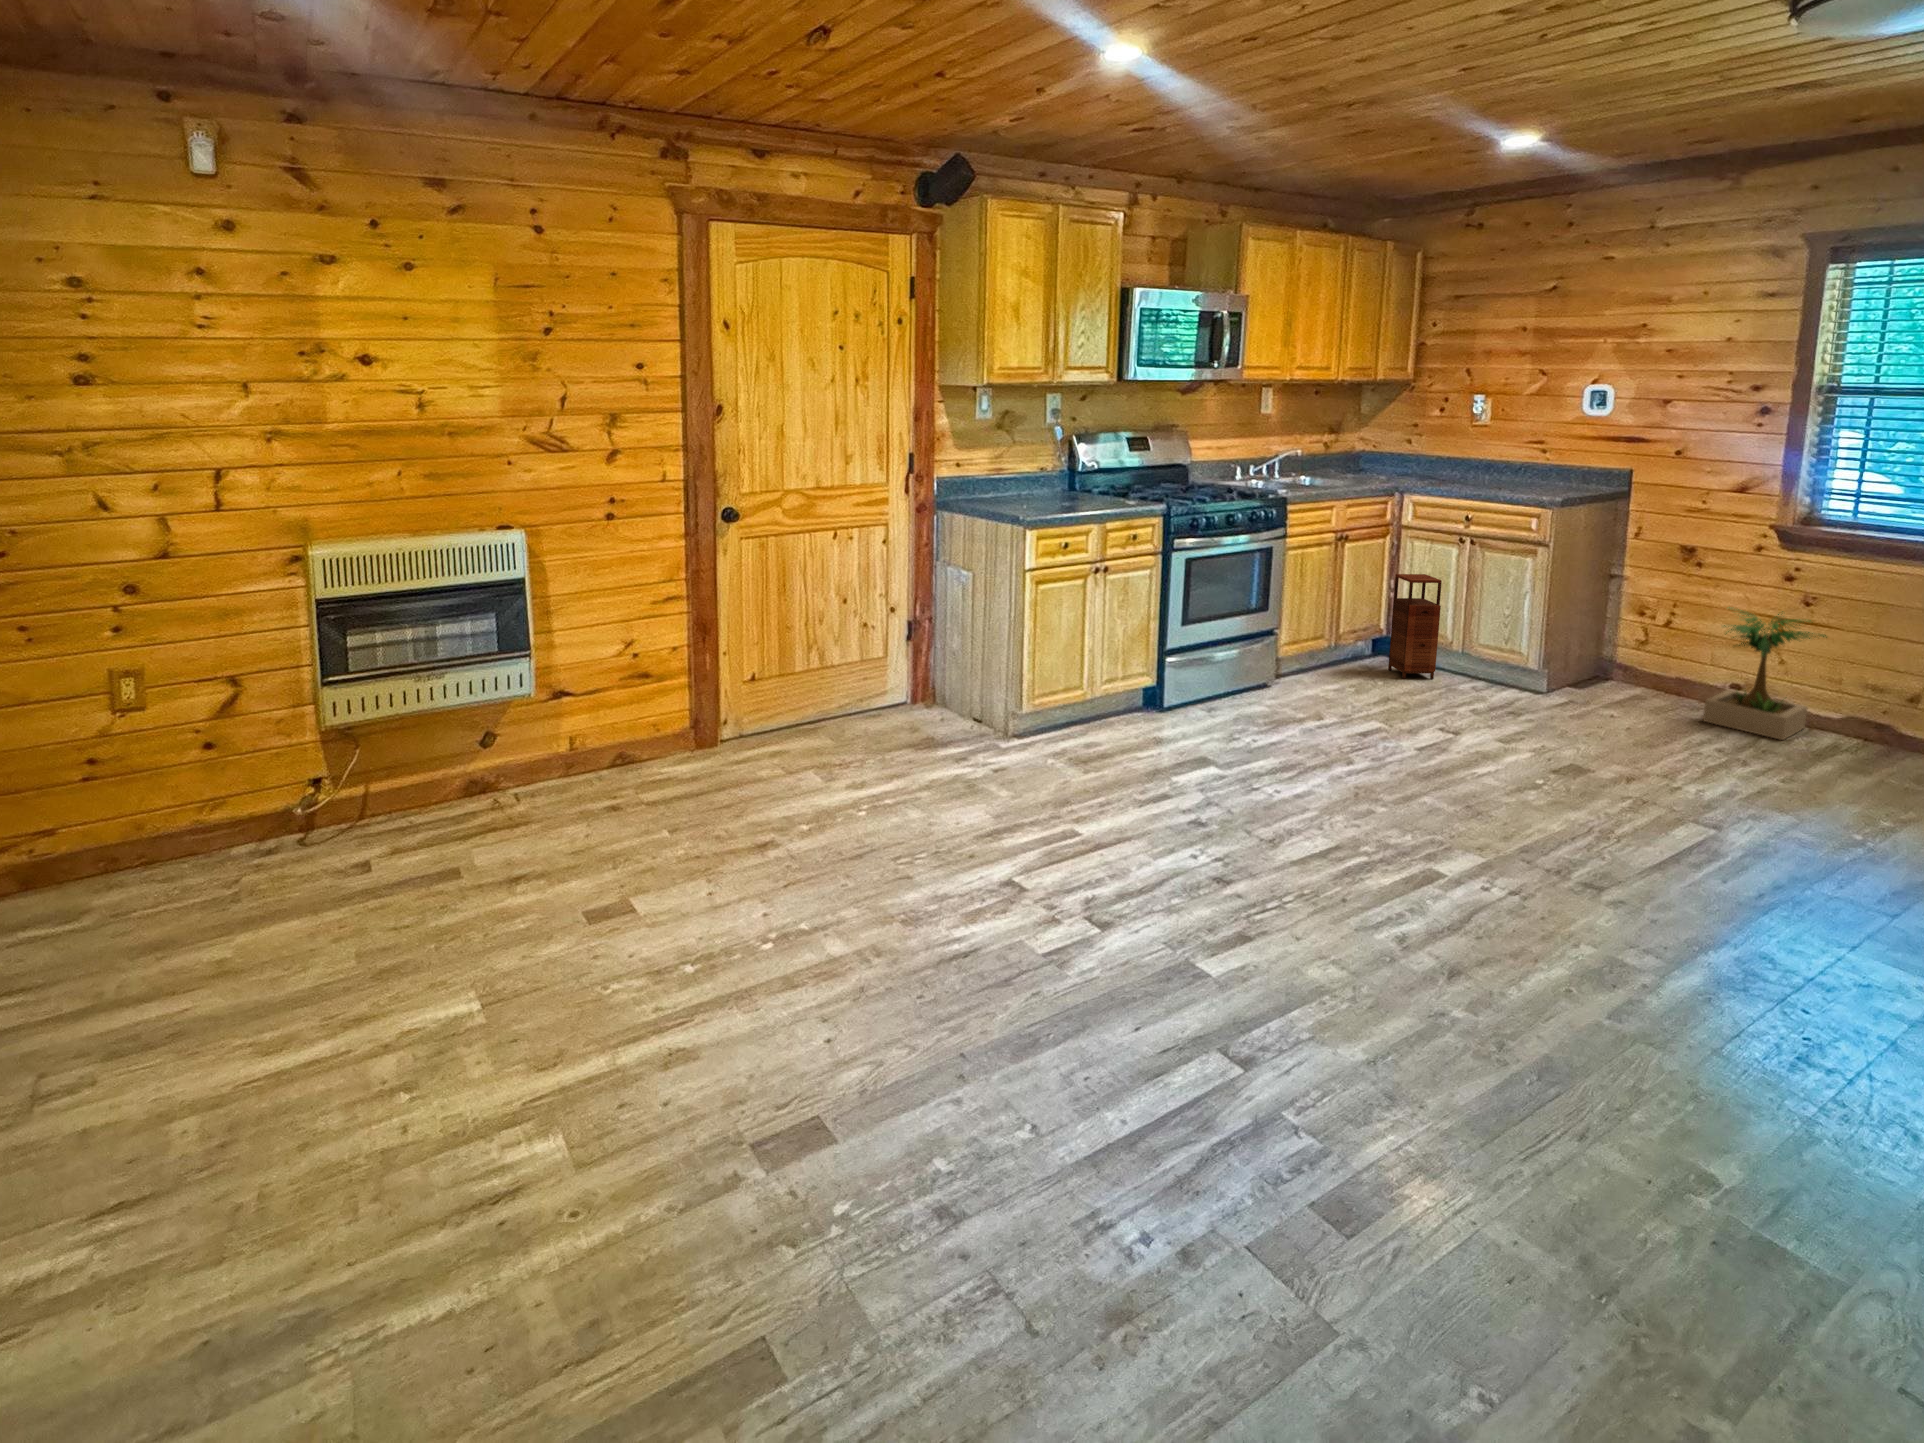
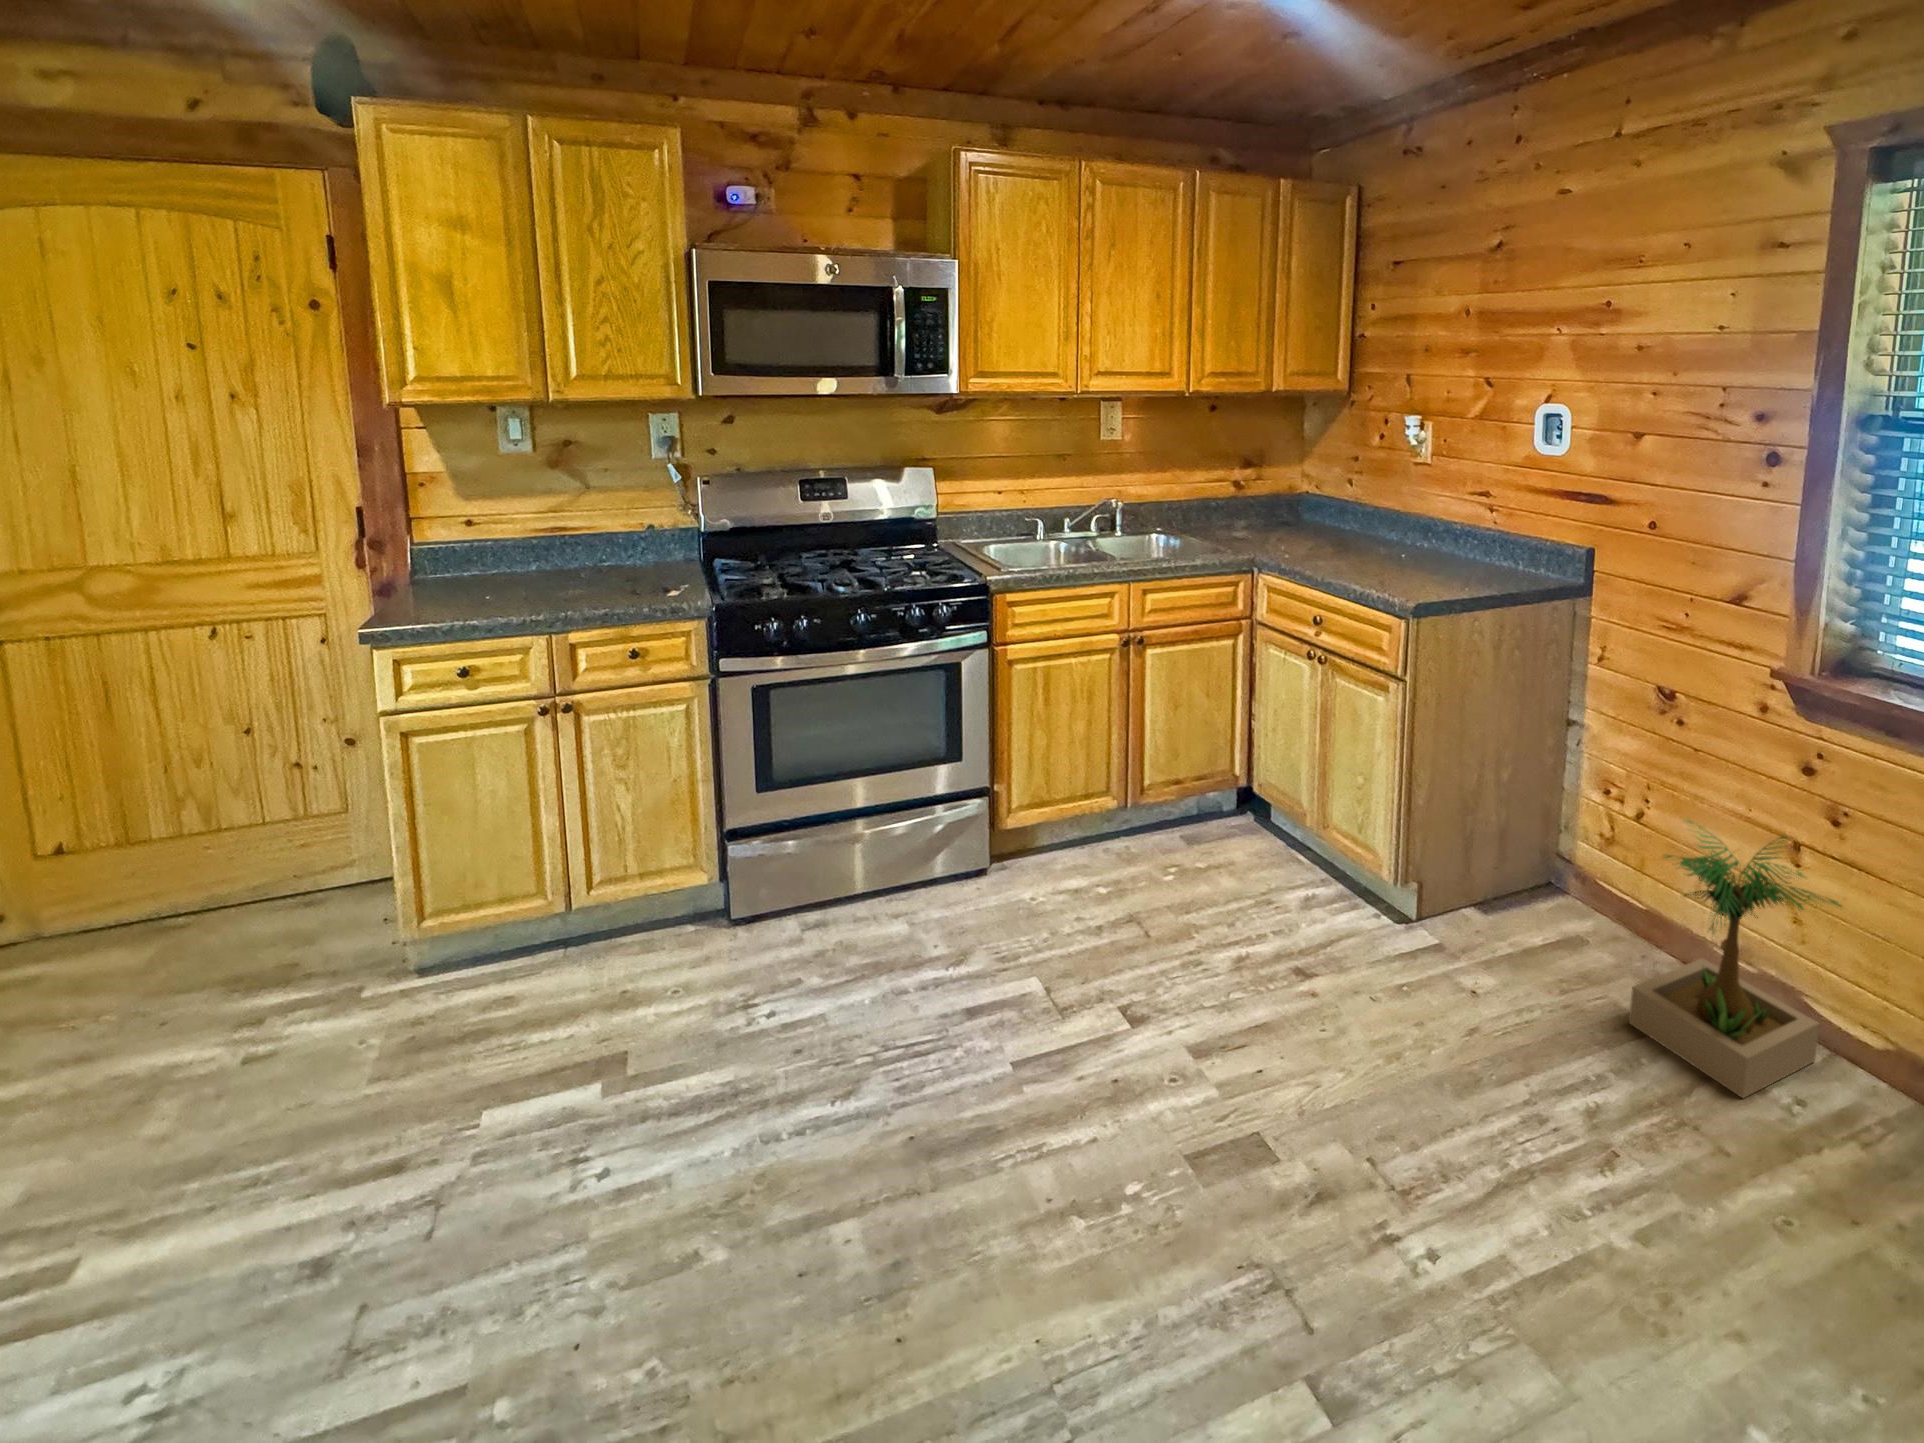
storage cabinet: present [1388,574,1442,679] -> none [1214,700,1266,873]

